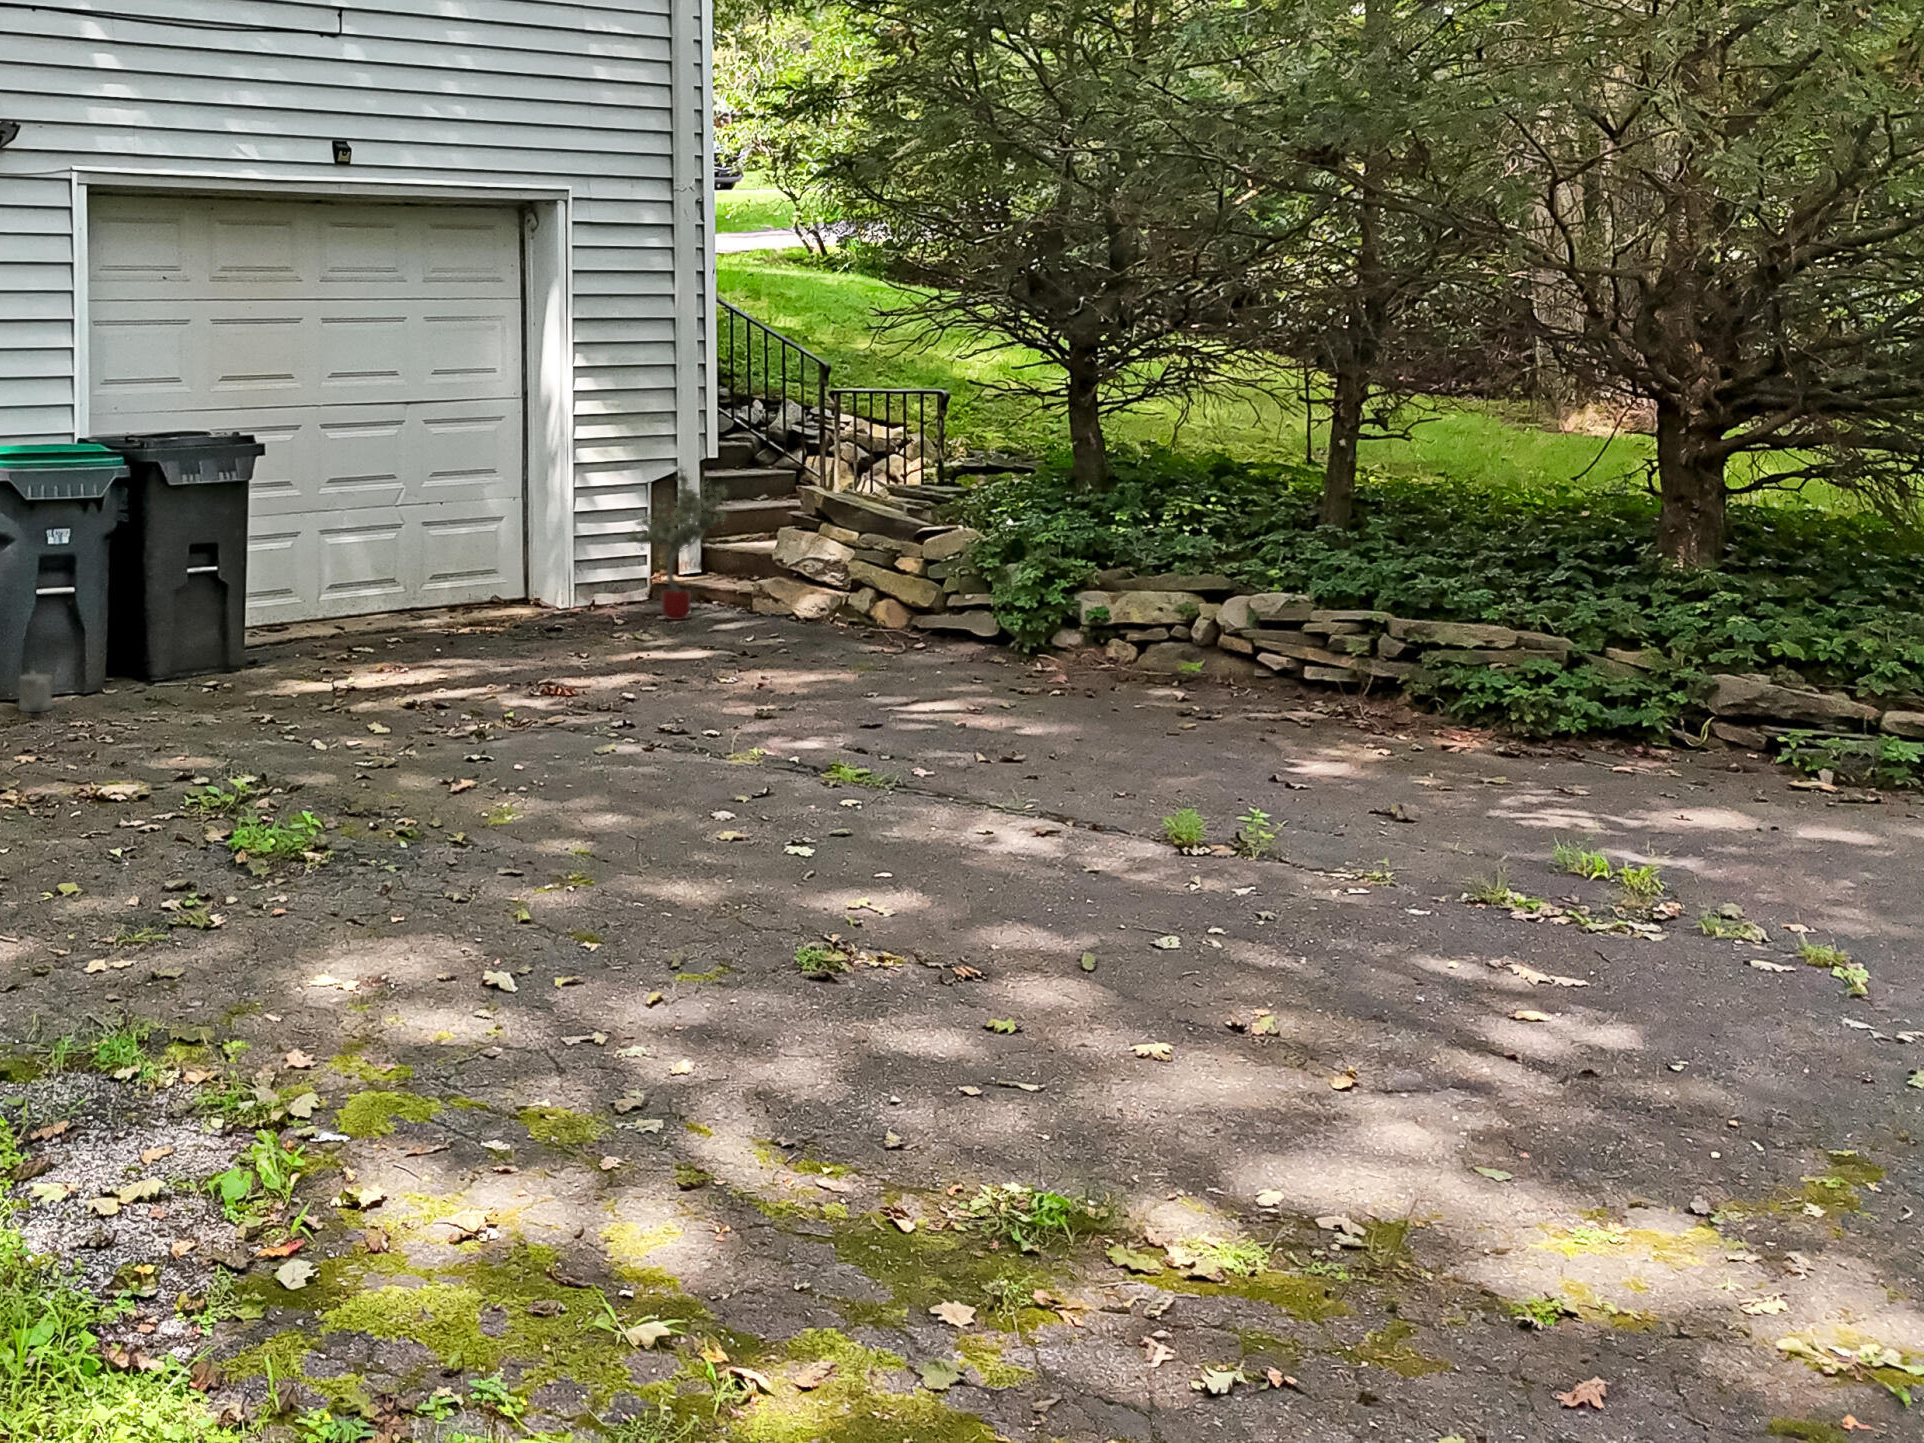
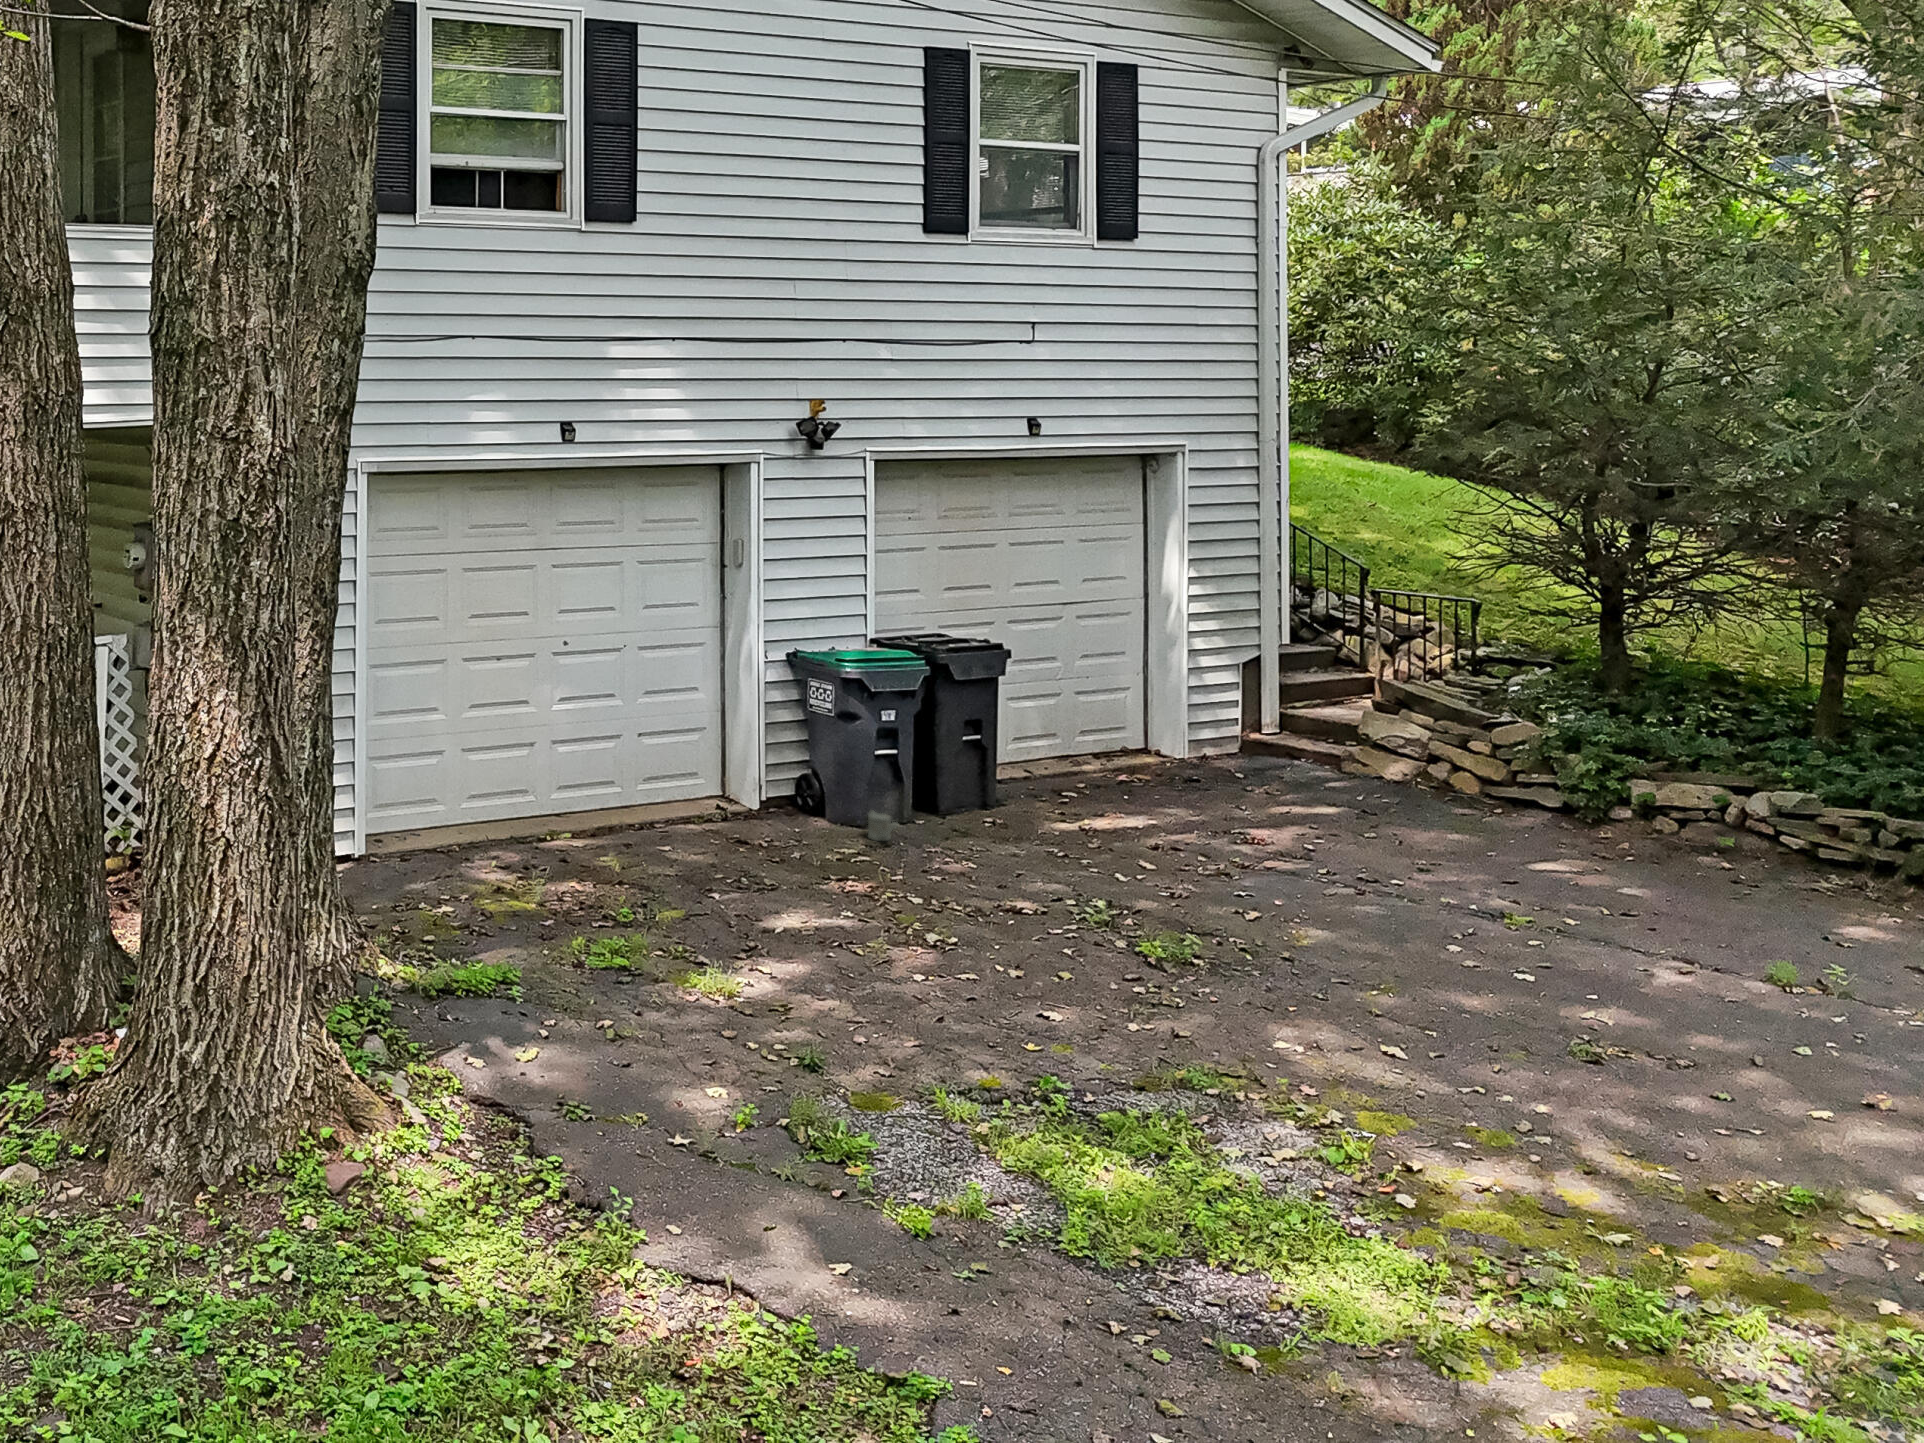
potted tree: present [627,468,727,620] -> none [1230,655,1312,774]

